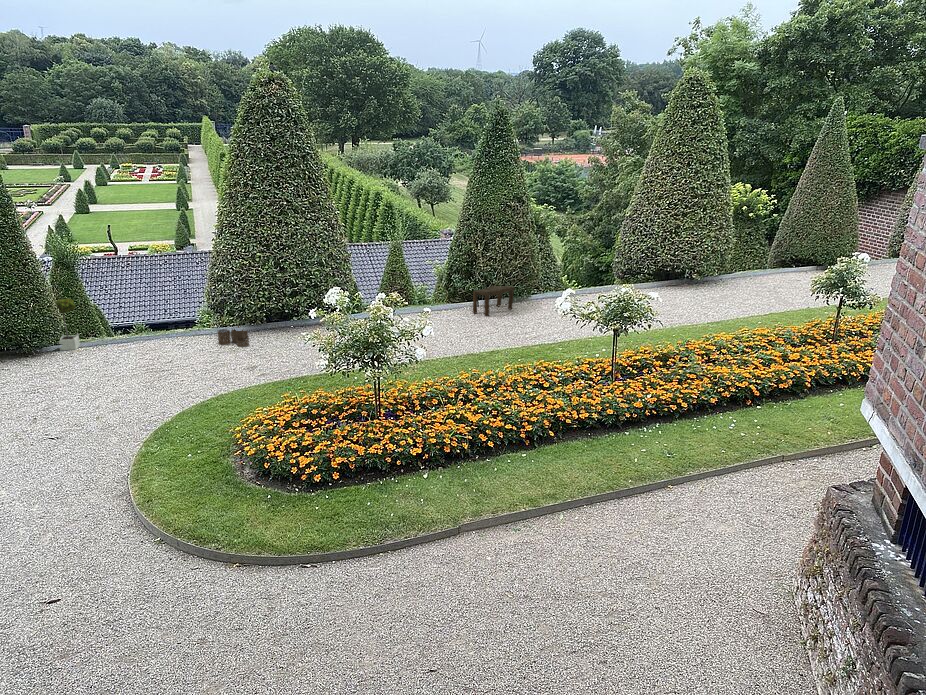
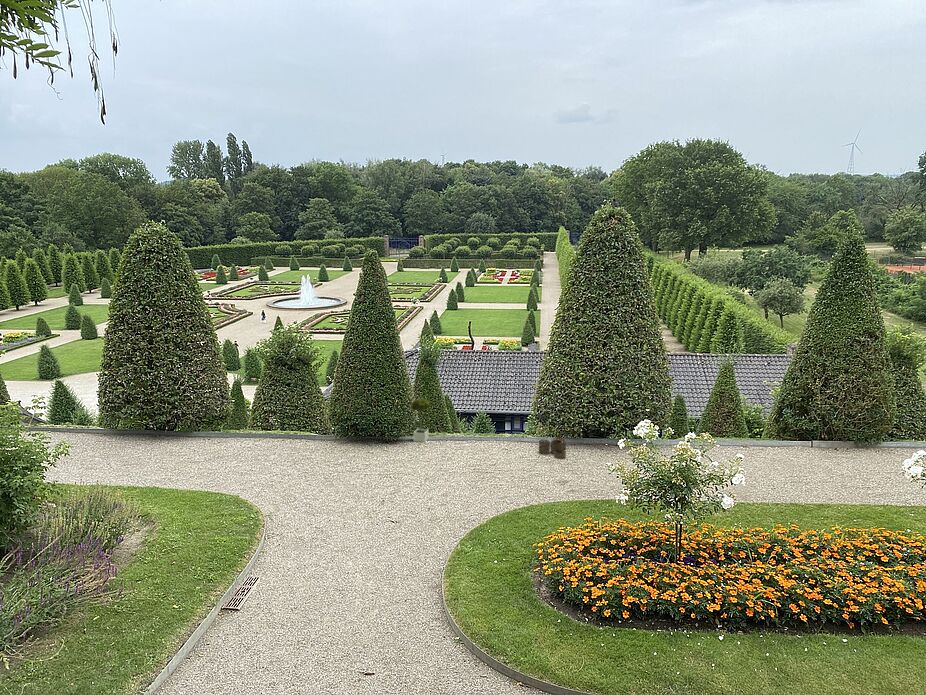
bench: present [473,286,514,316] -> none [808,423,864,459]

